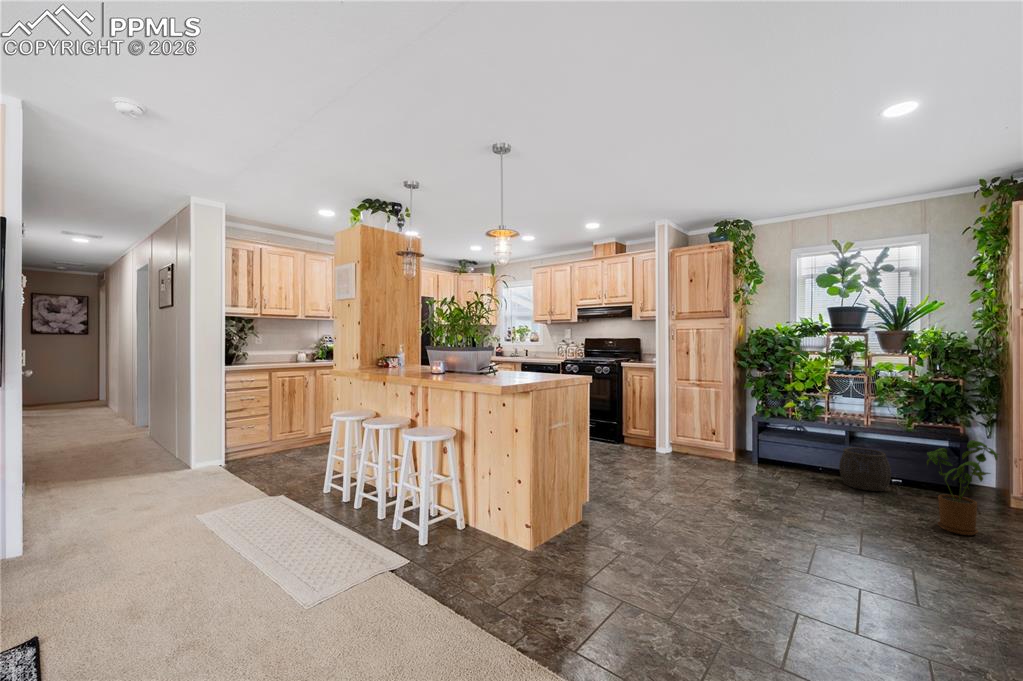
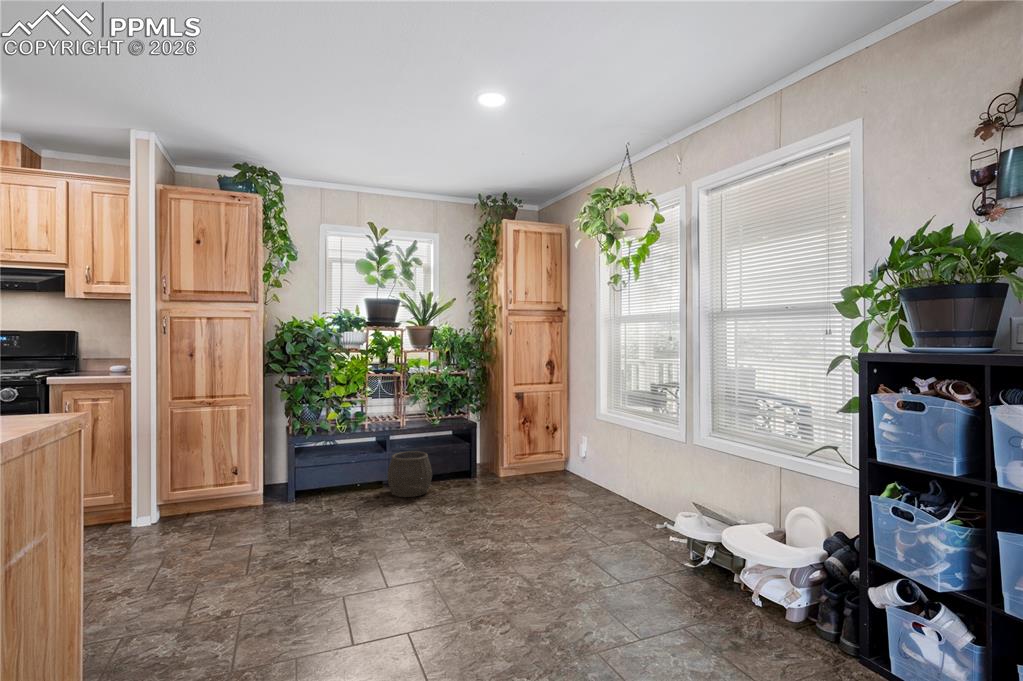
house plant: present [927,440,999,535] -> none [477,427,526,517]

